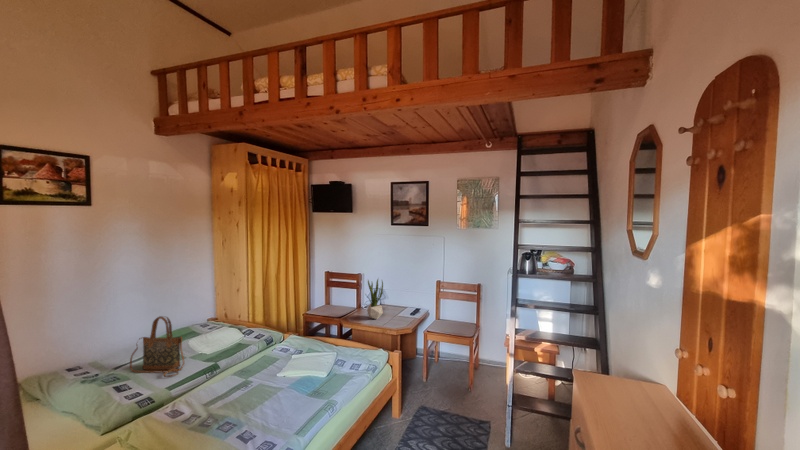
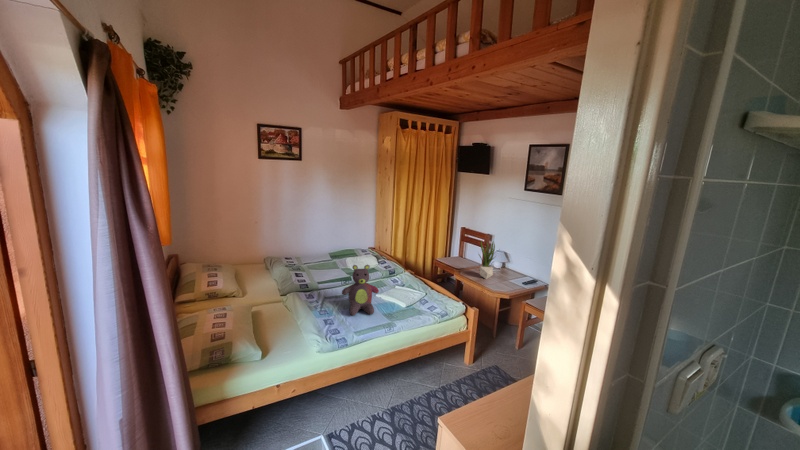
handbag: present [130,316,184,377] -> none [309,237,334,276]
stuffed bear: none [241,334,298,415] -> present [342,265,379,316]

